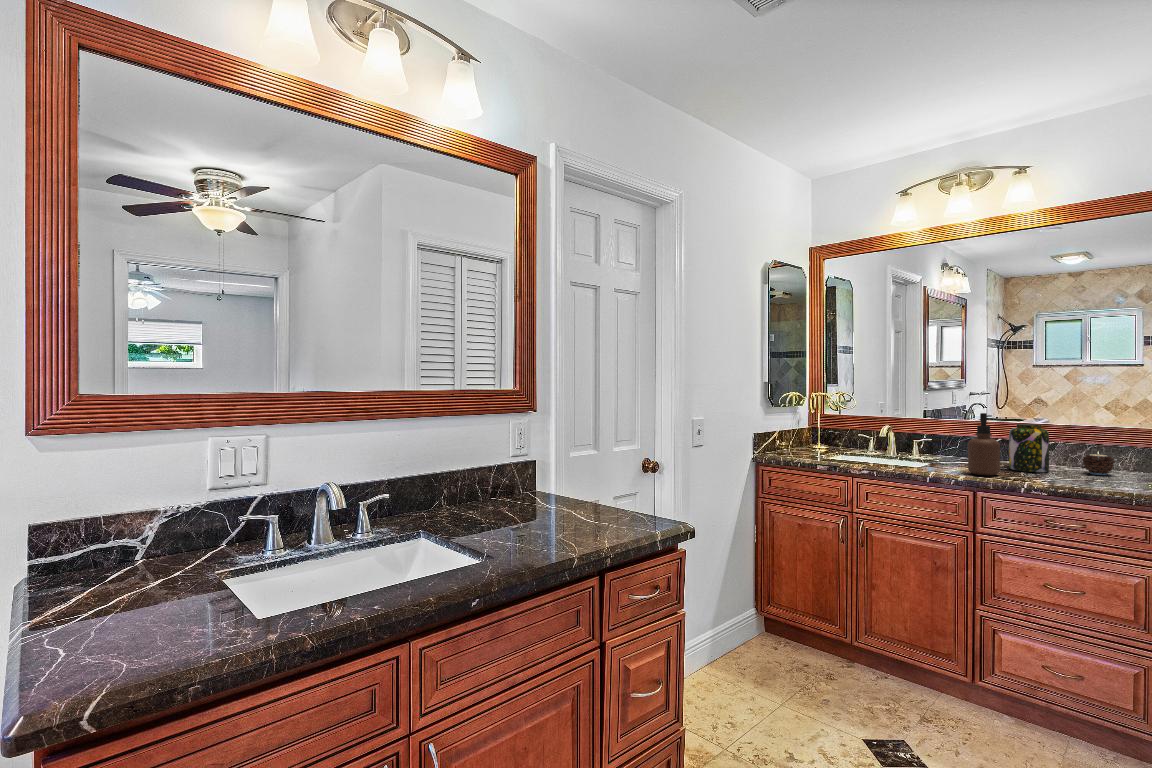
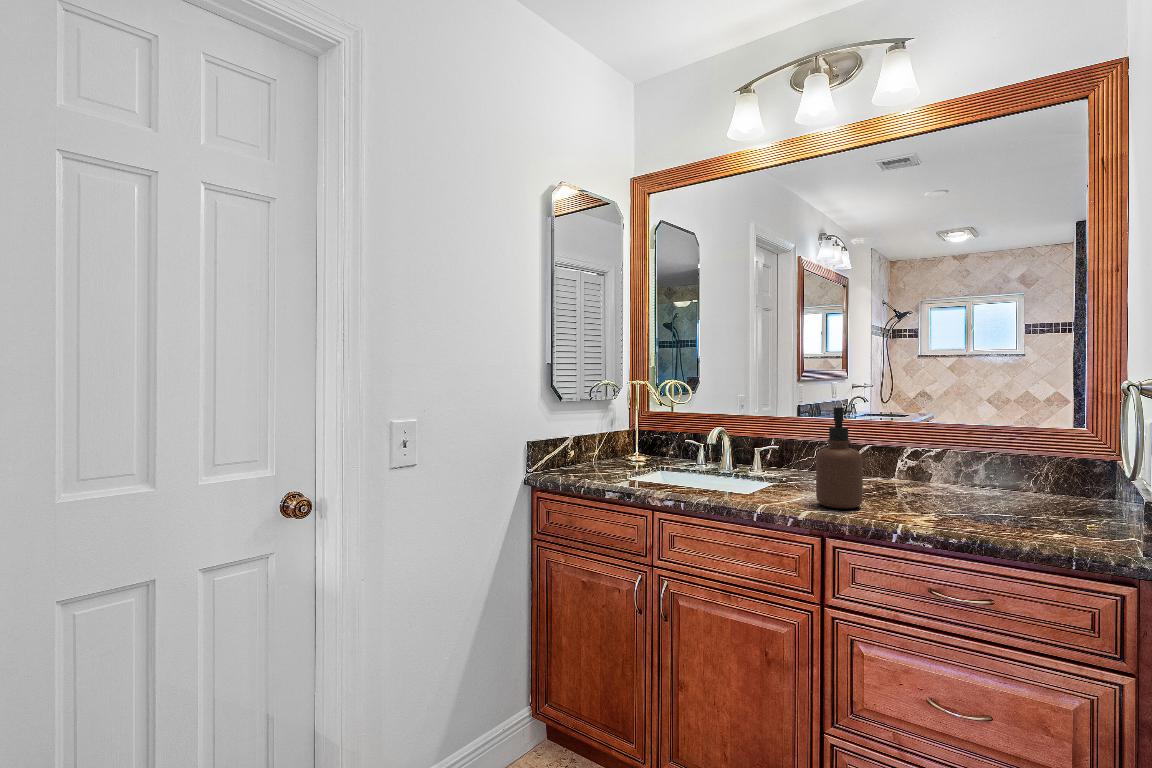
jar: present [1009,424,1049,472] -> none [879,423,935,499]
candle: present [1082,452,1115,475] -> none [982,465,1031,504]

